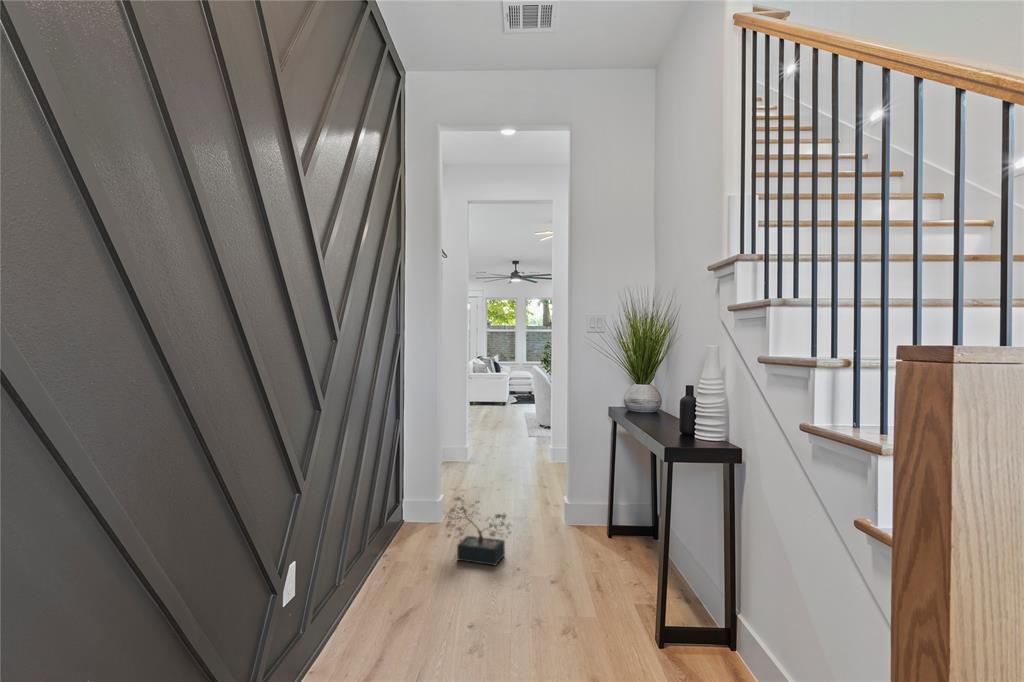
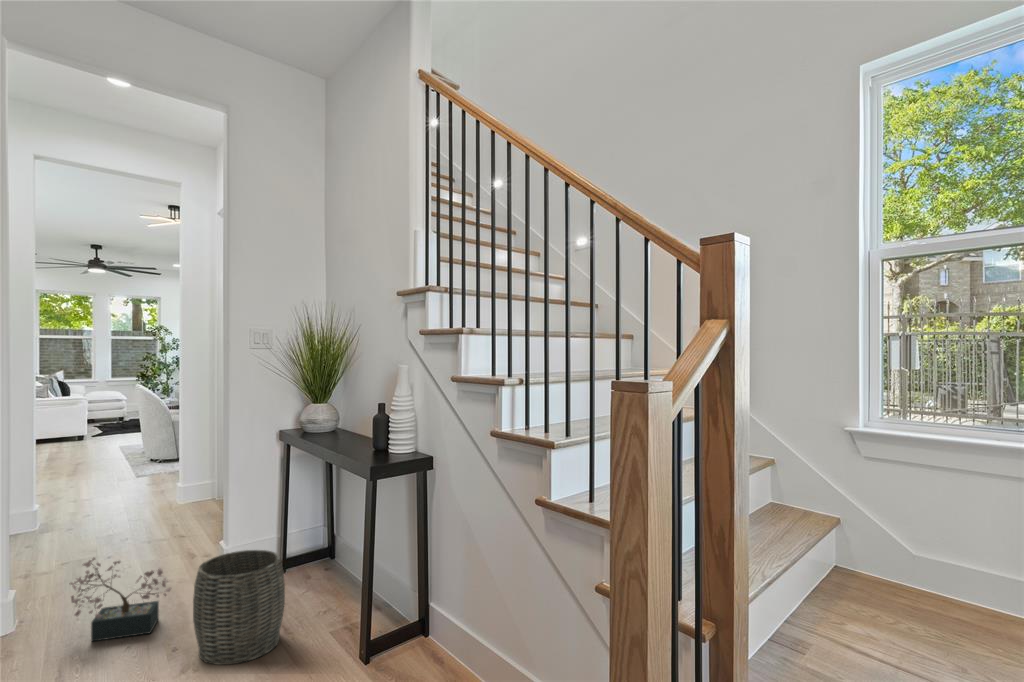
woven basket: none [518,512,593,614] -> present [193,550,285,665]

